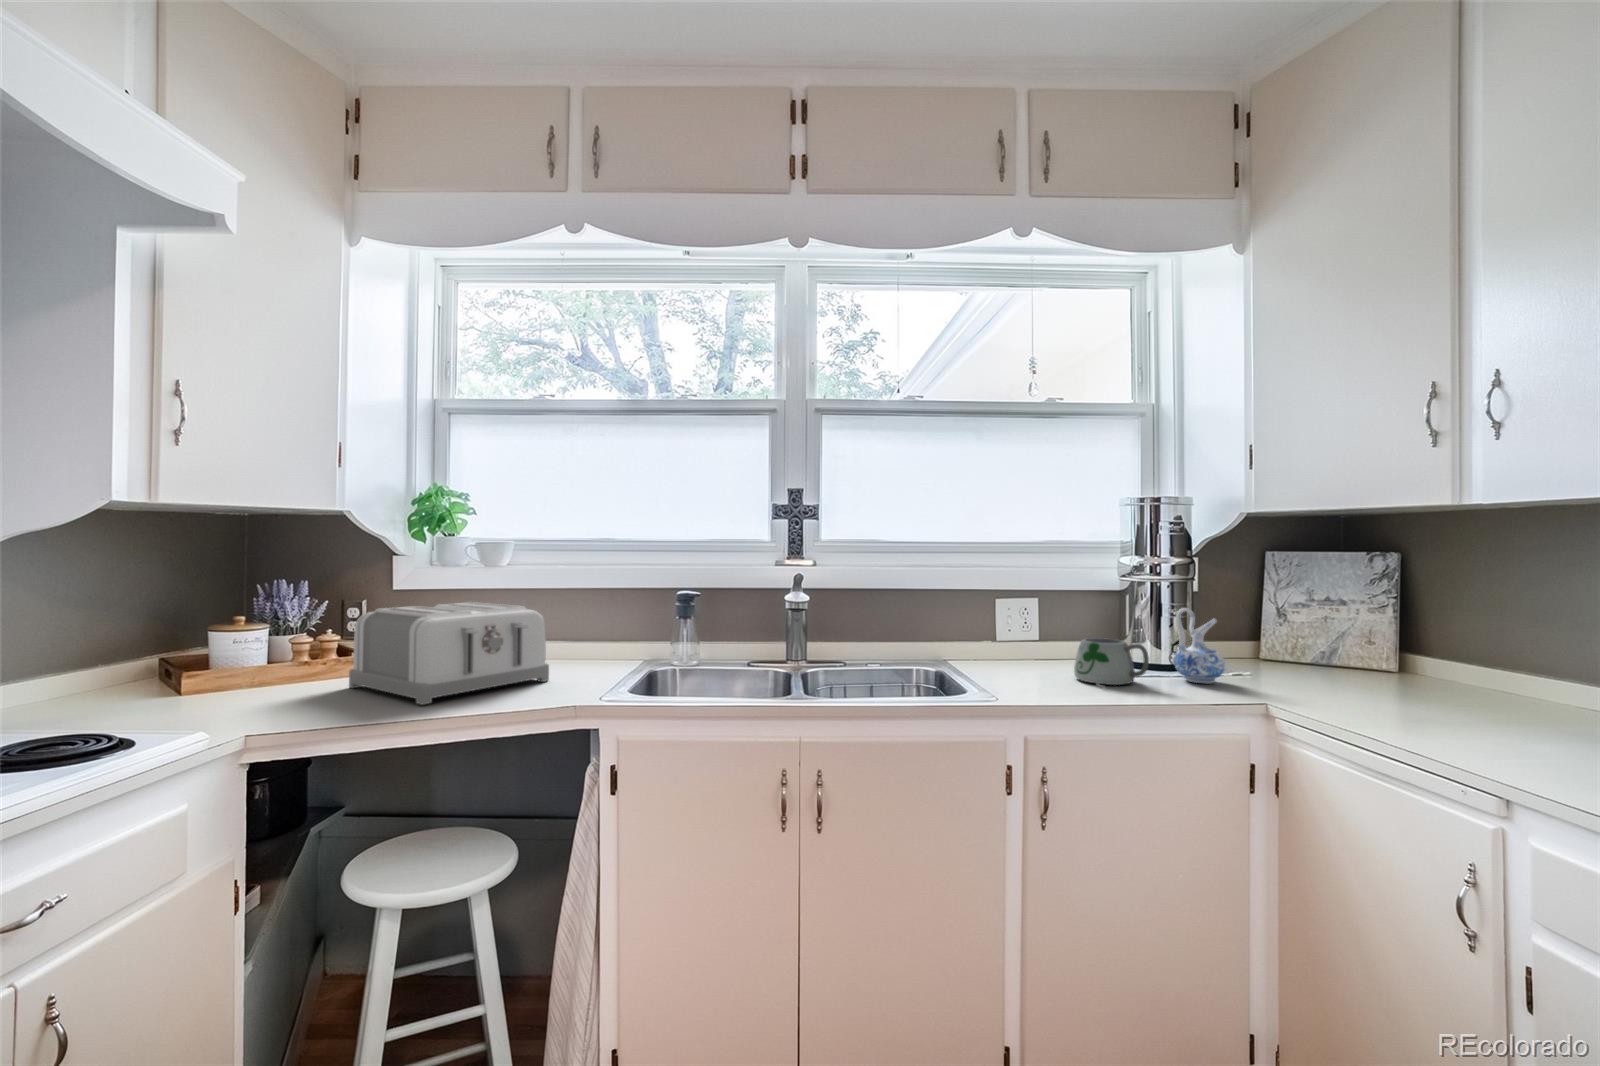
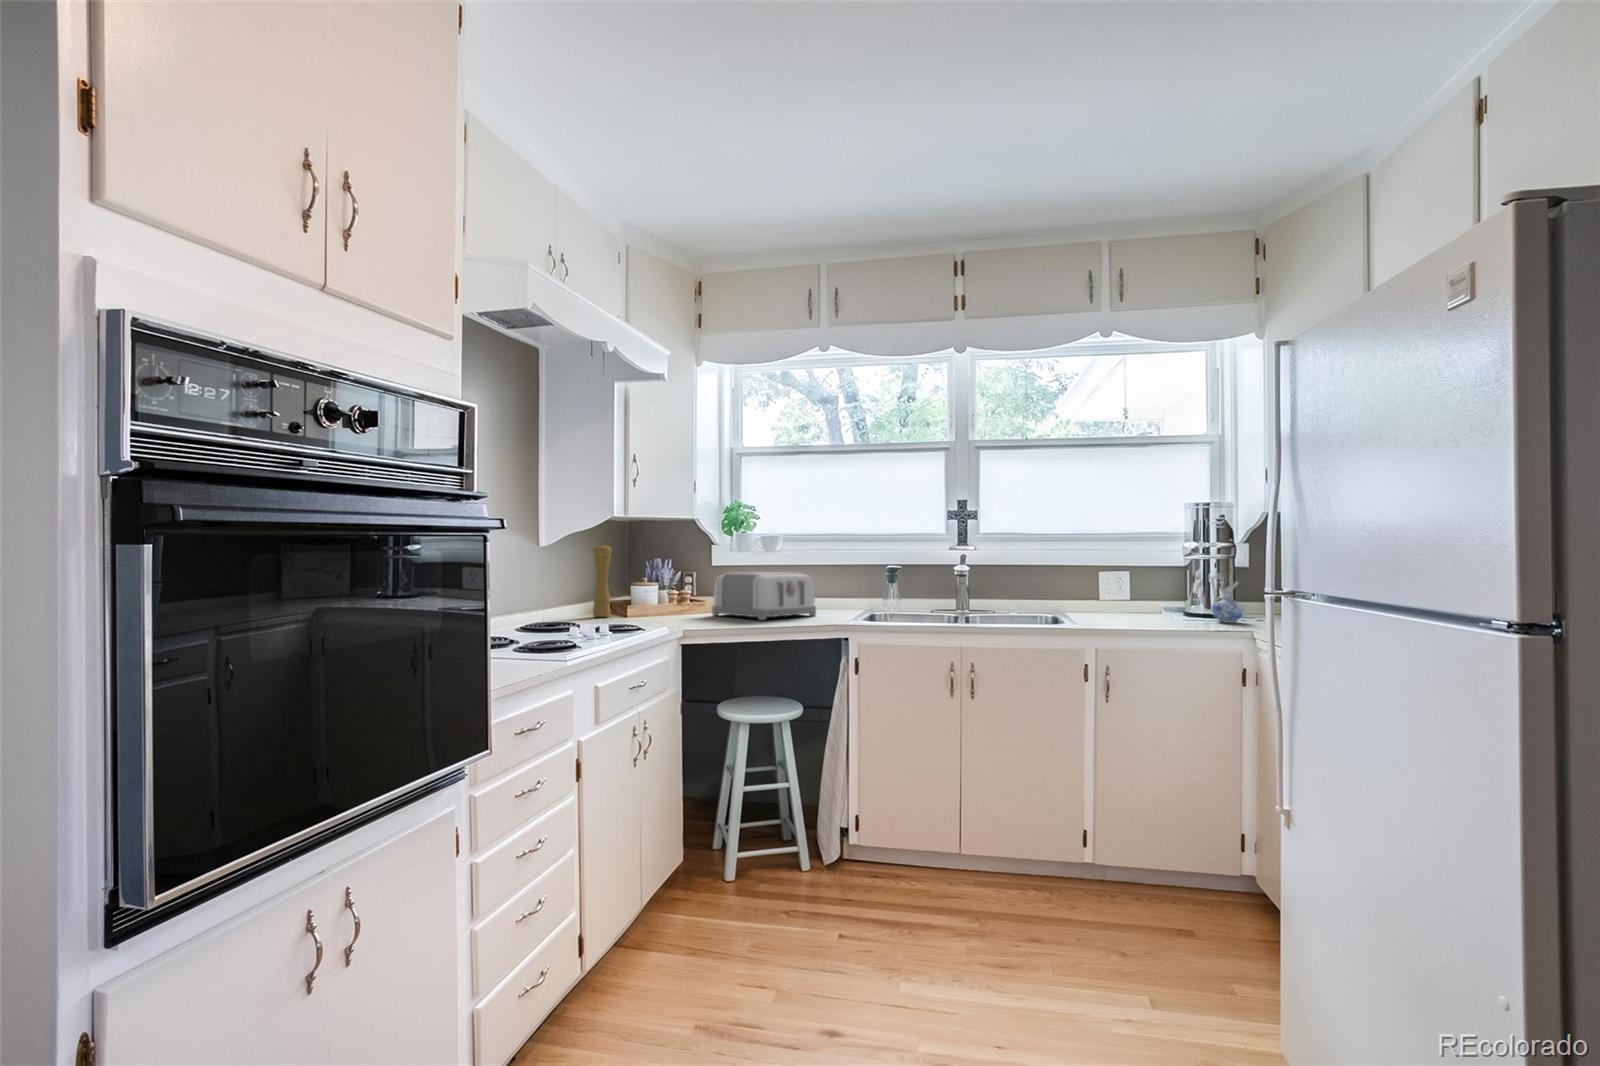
pepper mill: none [73,557,127,703] -> present [593,545,611,617]
mug: present [1074,638,1149,687] -> none [1142,595,1186,623]

